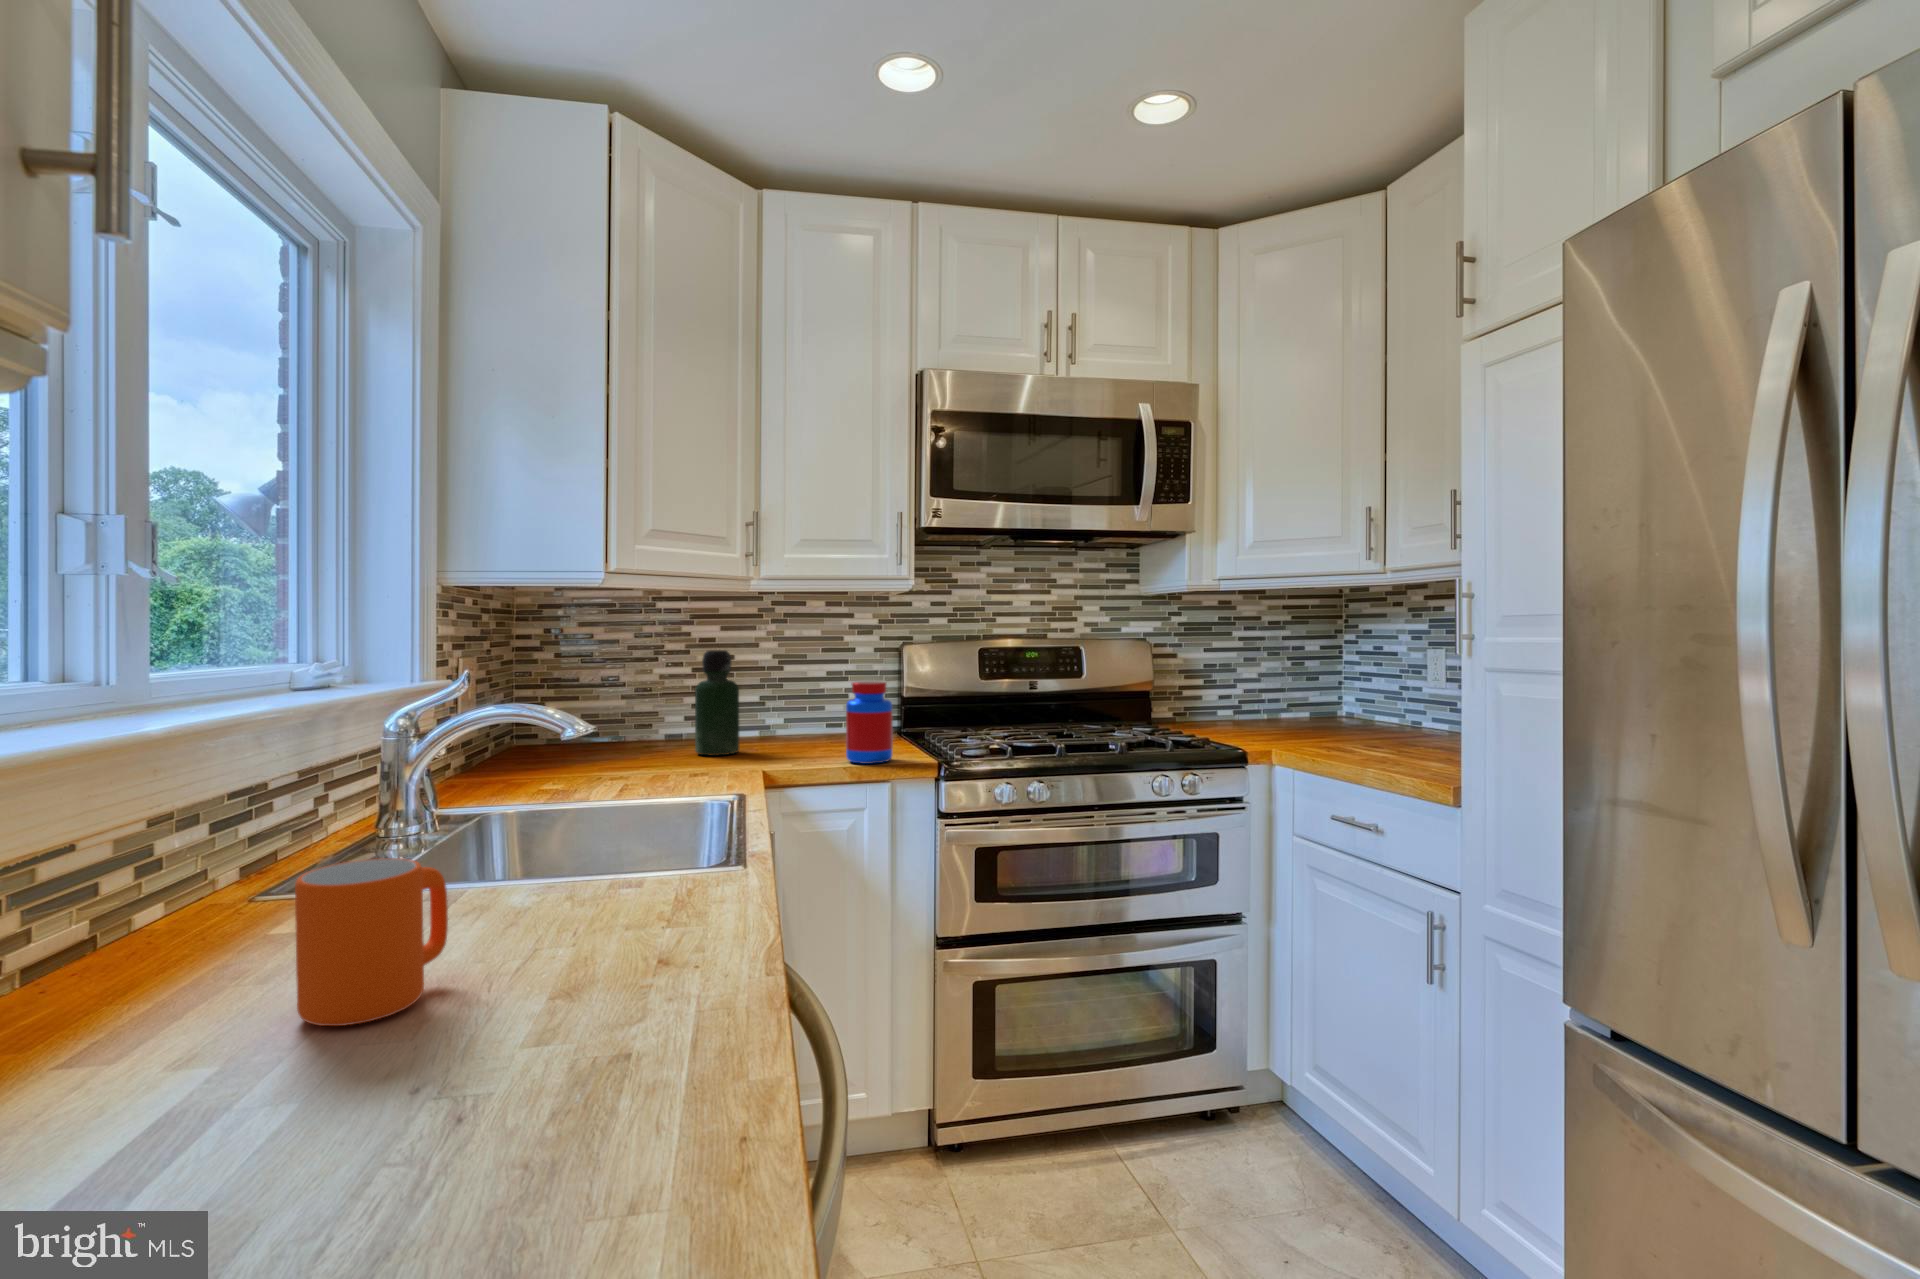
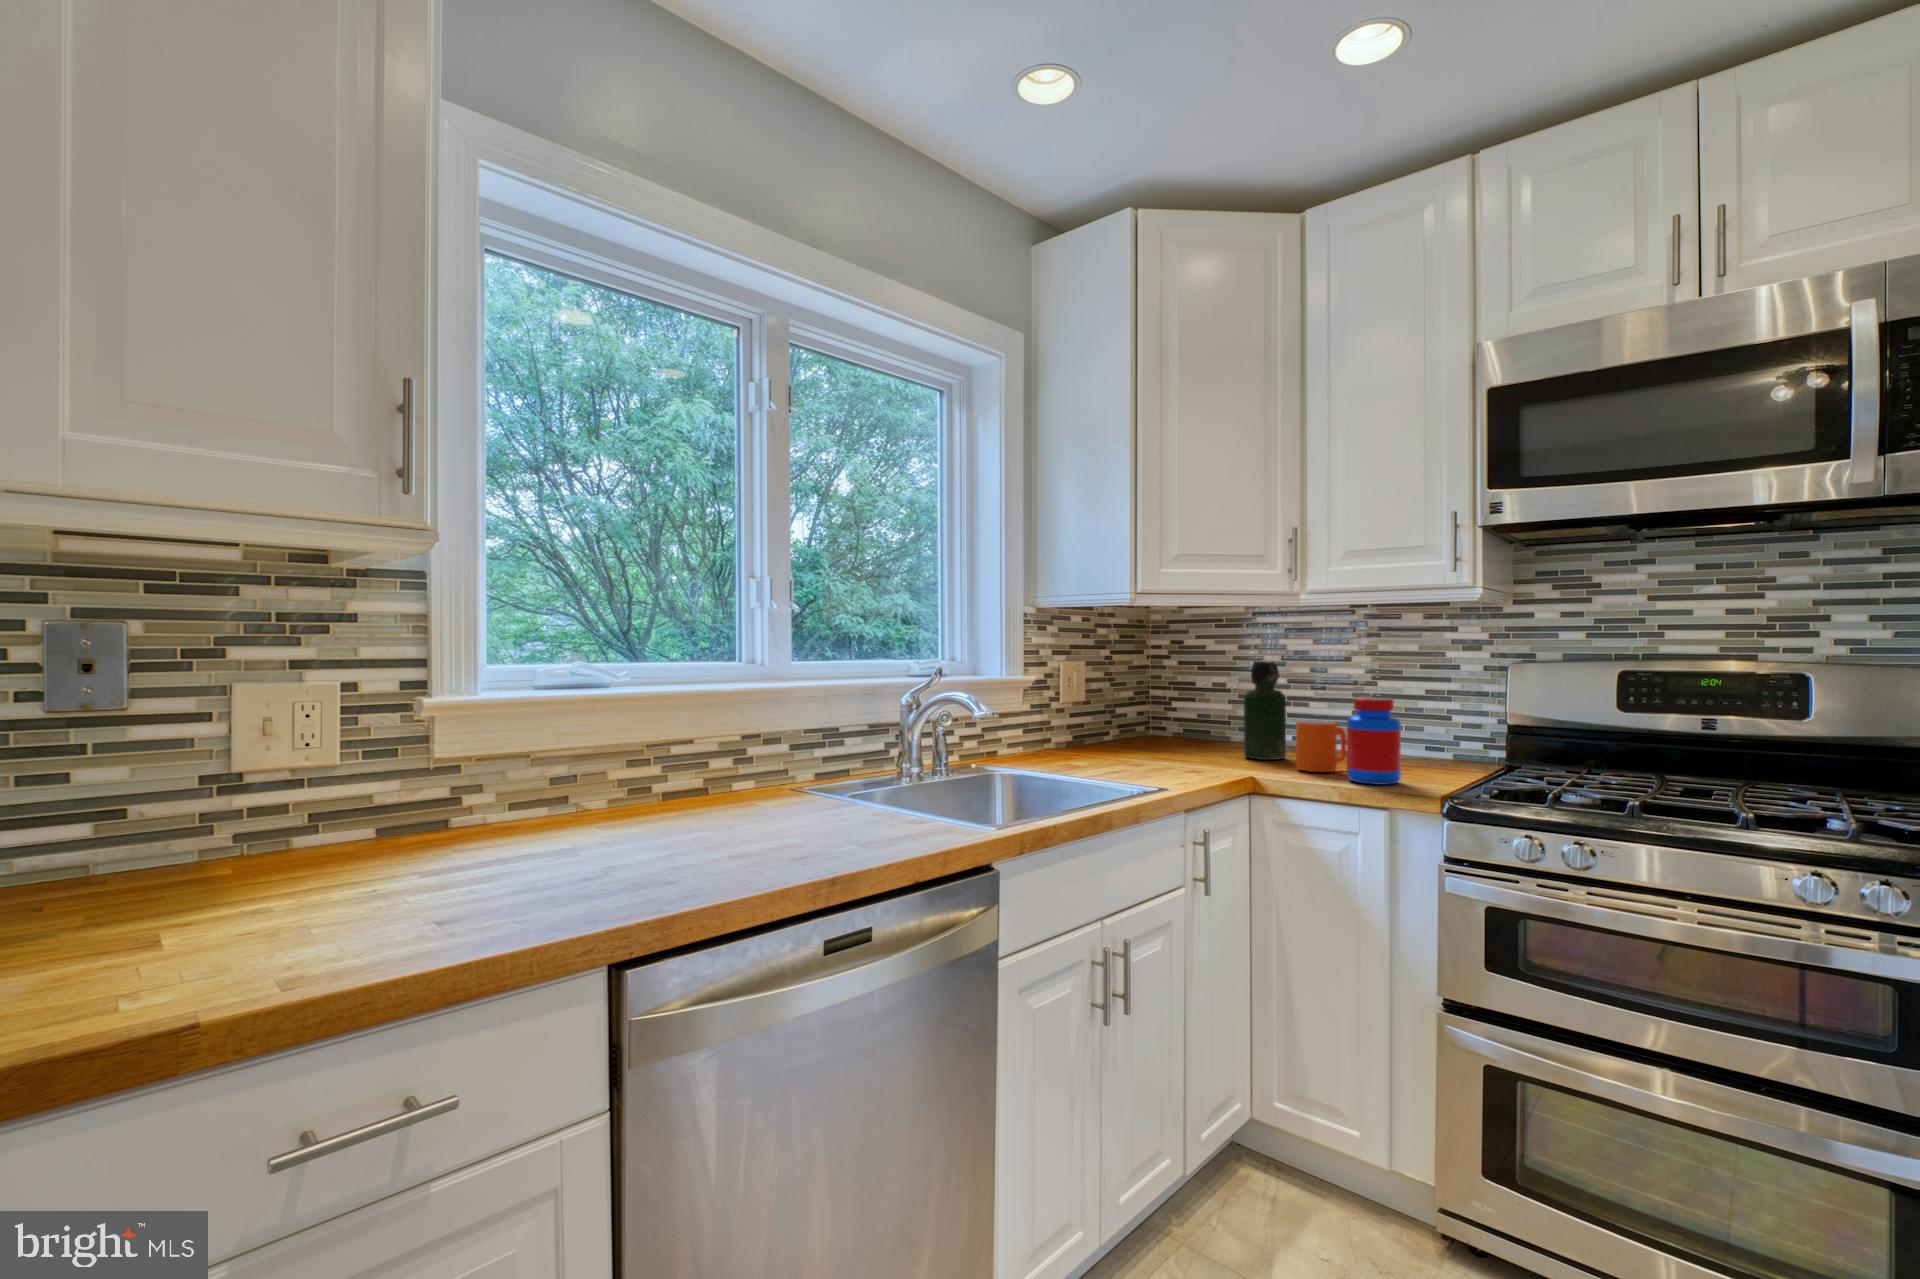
mug: present [295,858,448,1026] -> present [1296,720,1347,772]

